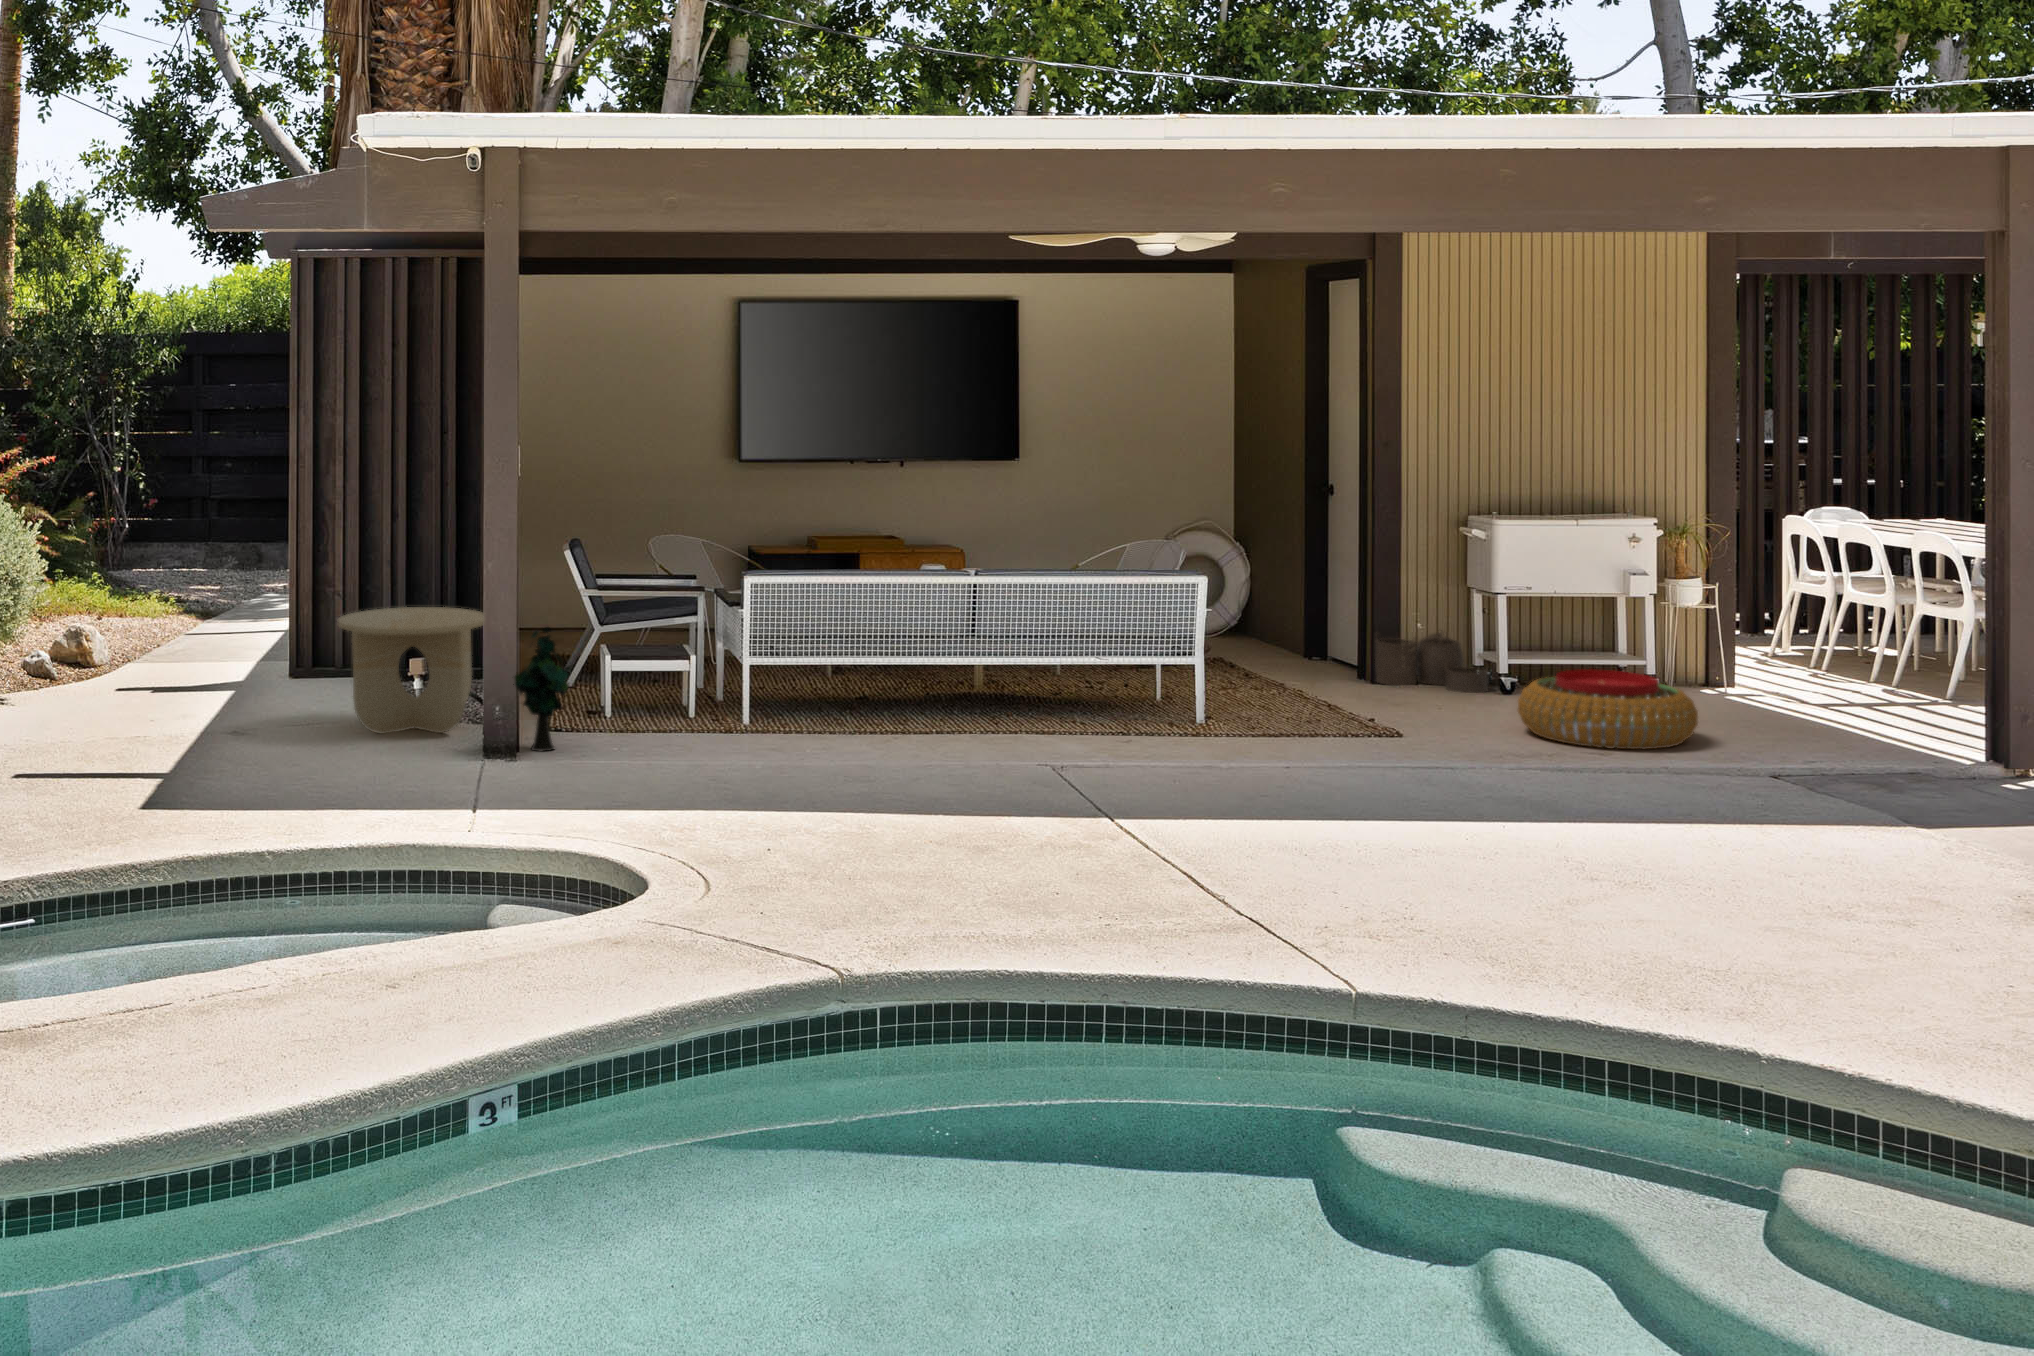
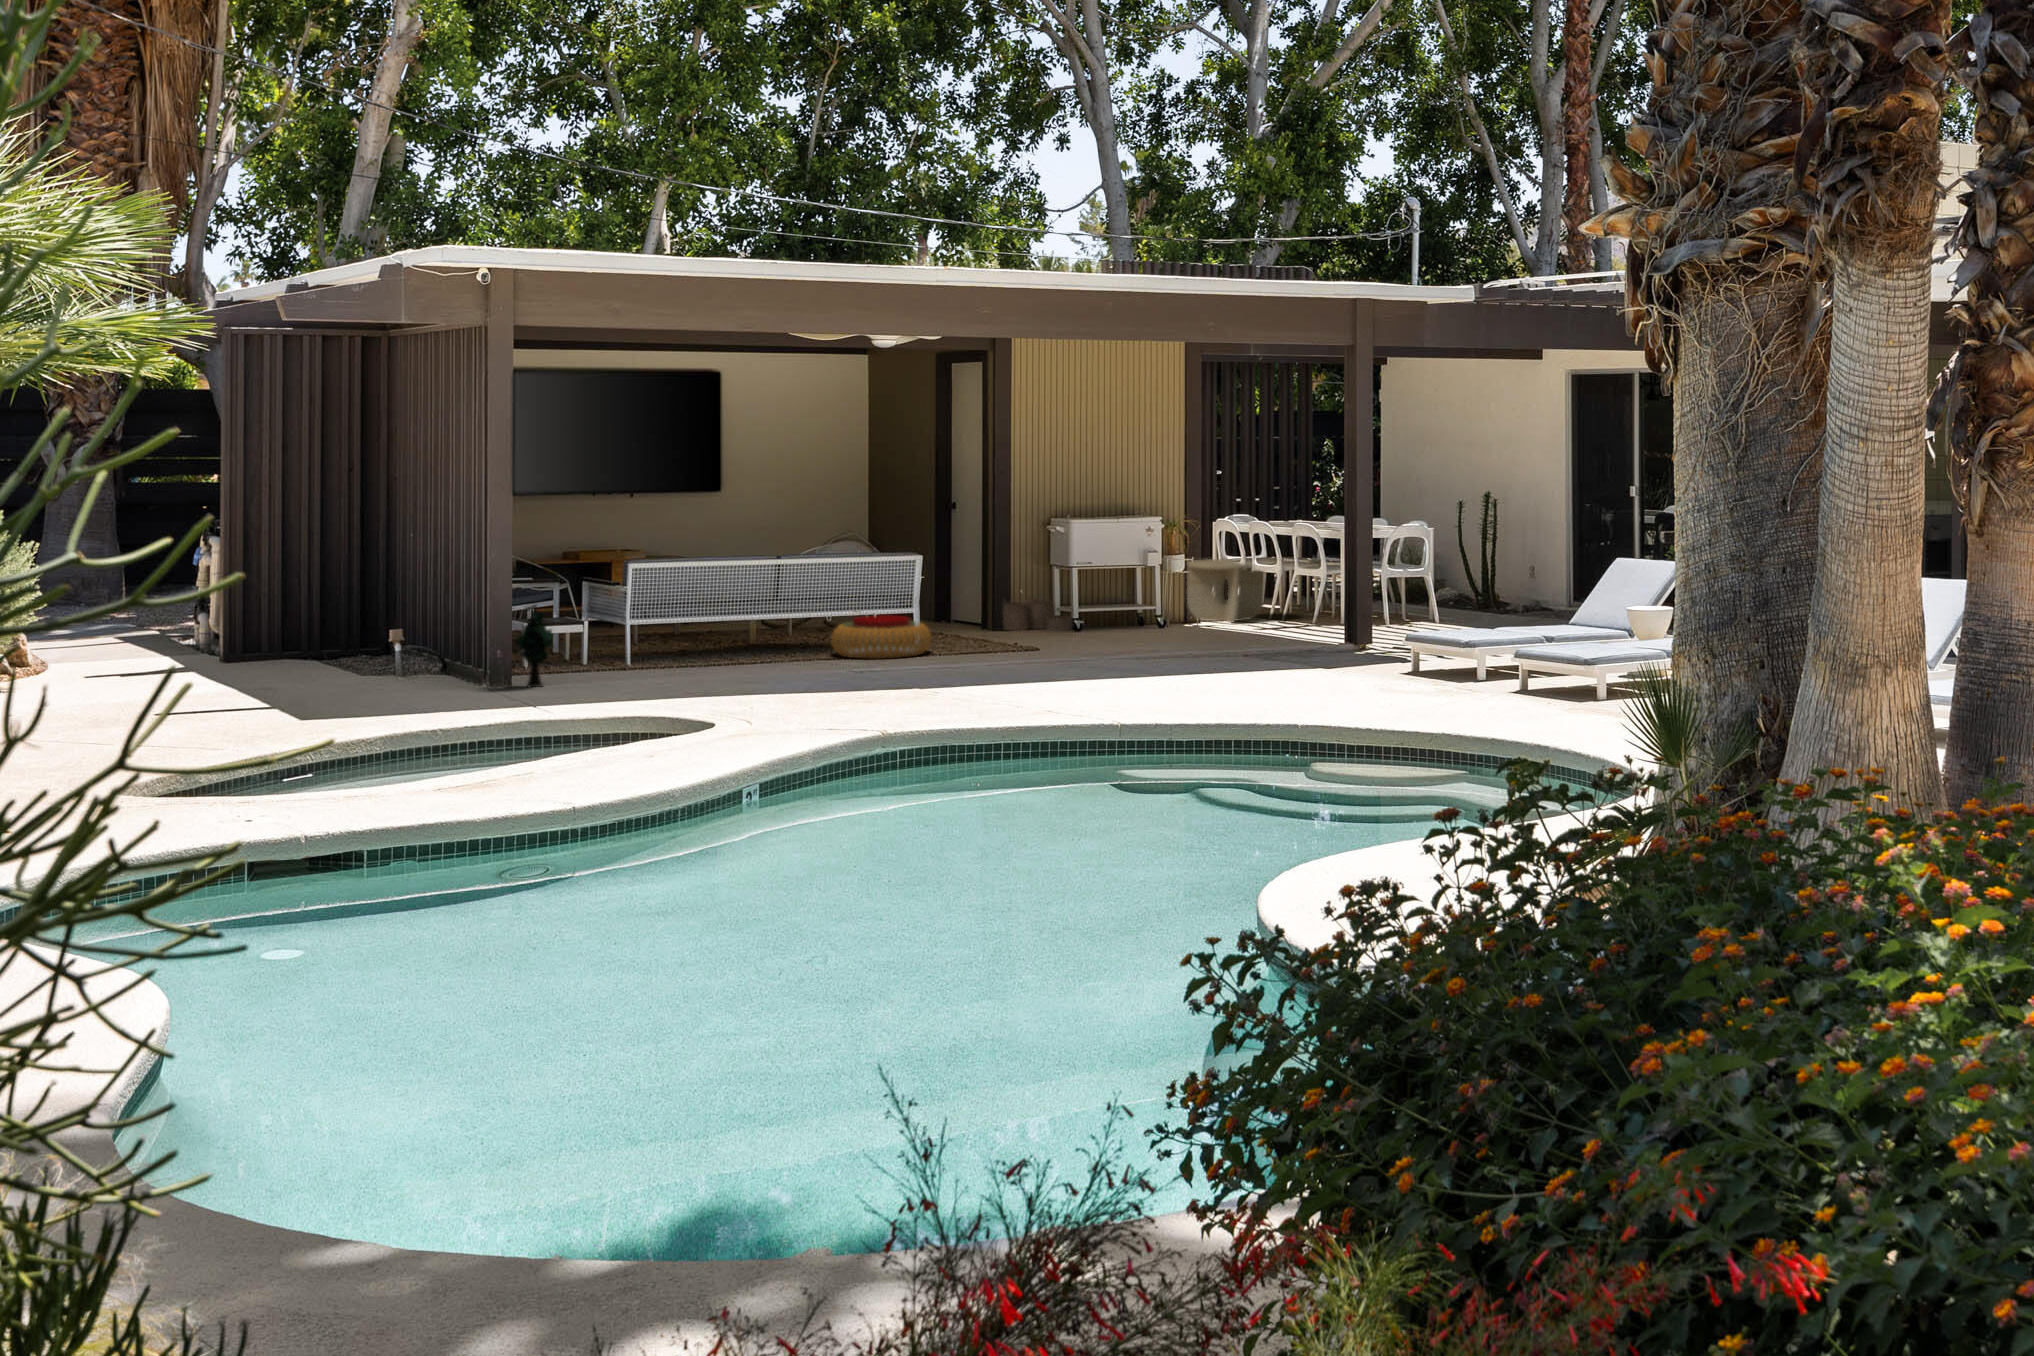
side table: present [337,607,485,734] -> present [1187,559,1264,623]
pouf: present [1517,669,1698,749] -> present [831,615,931,659]

